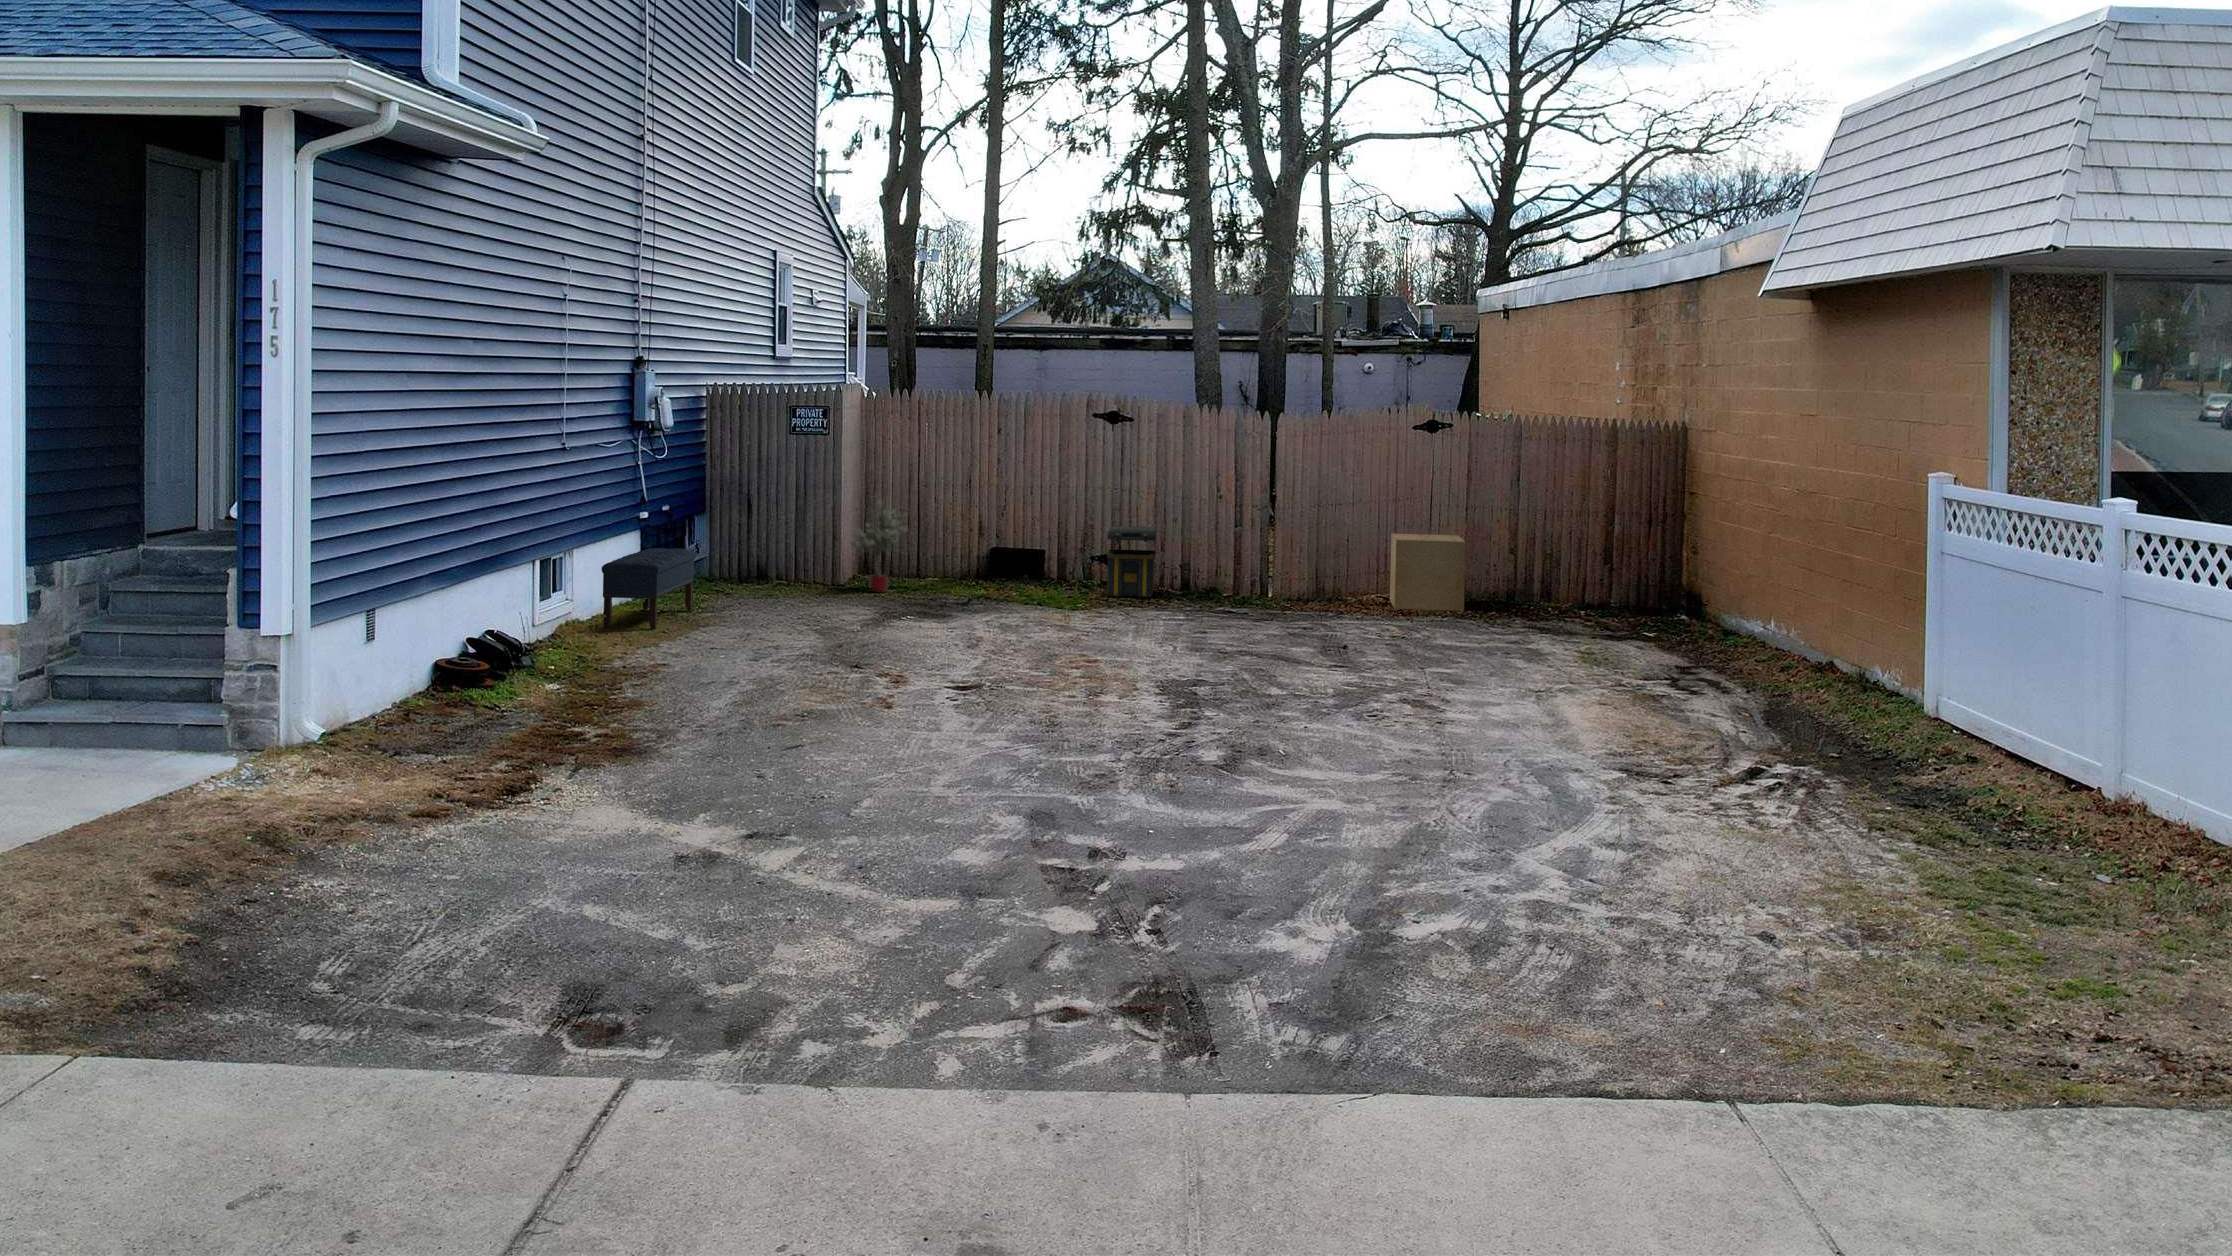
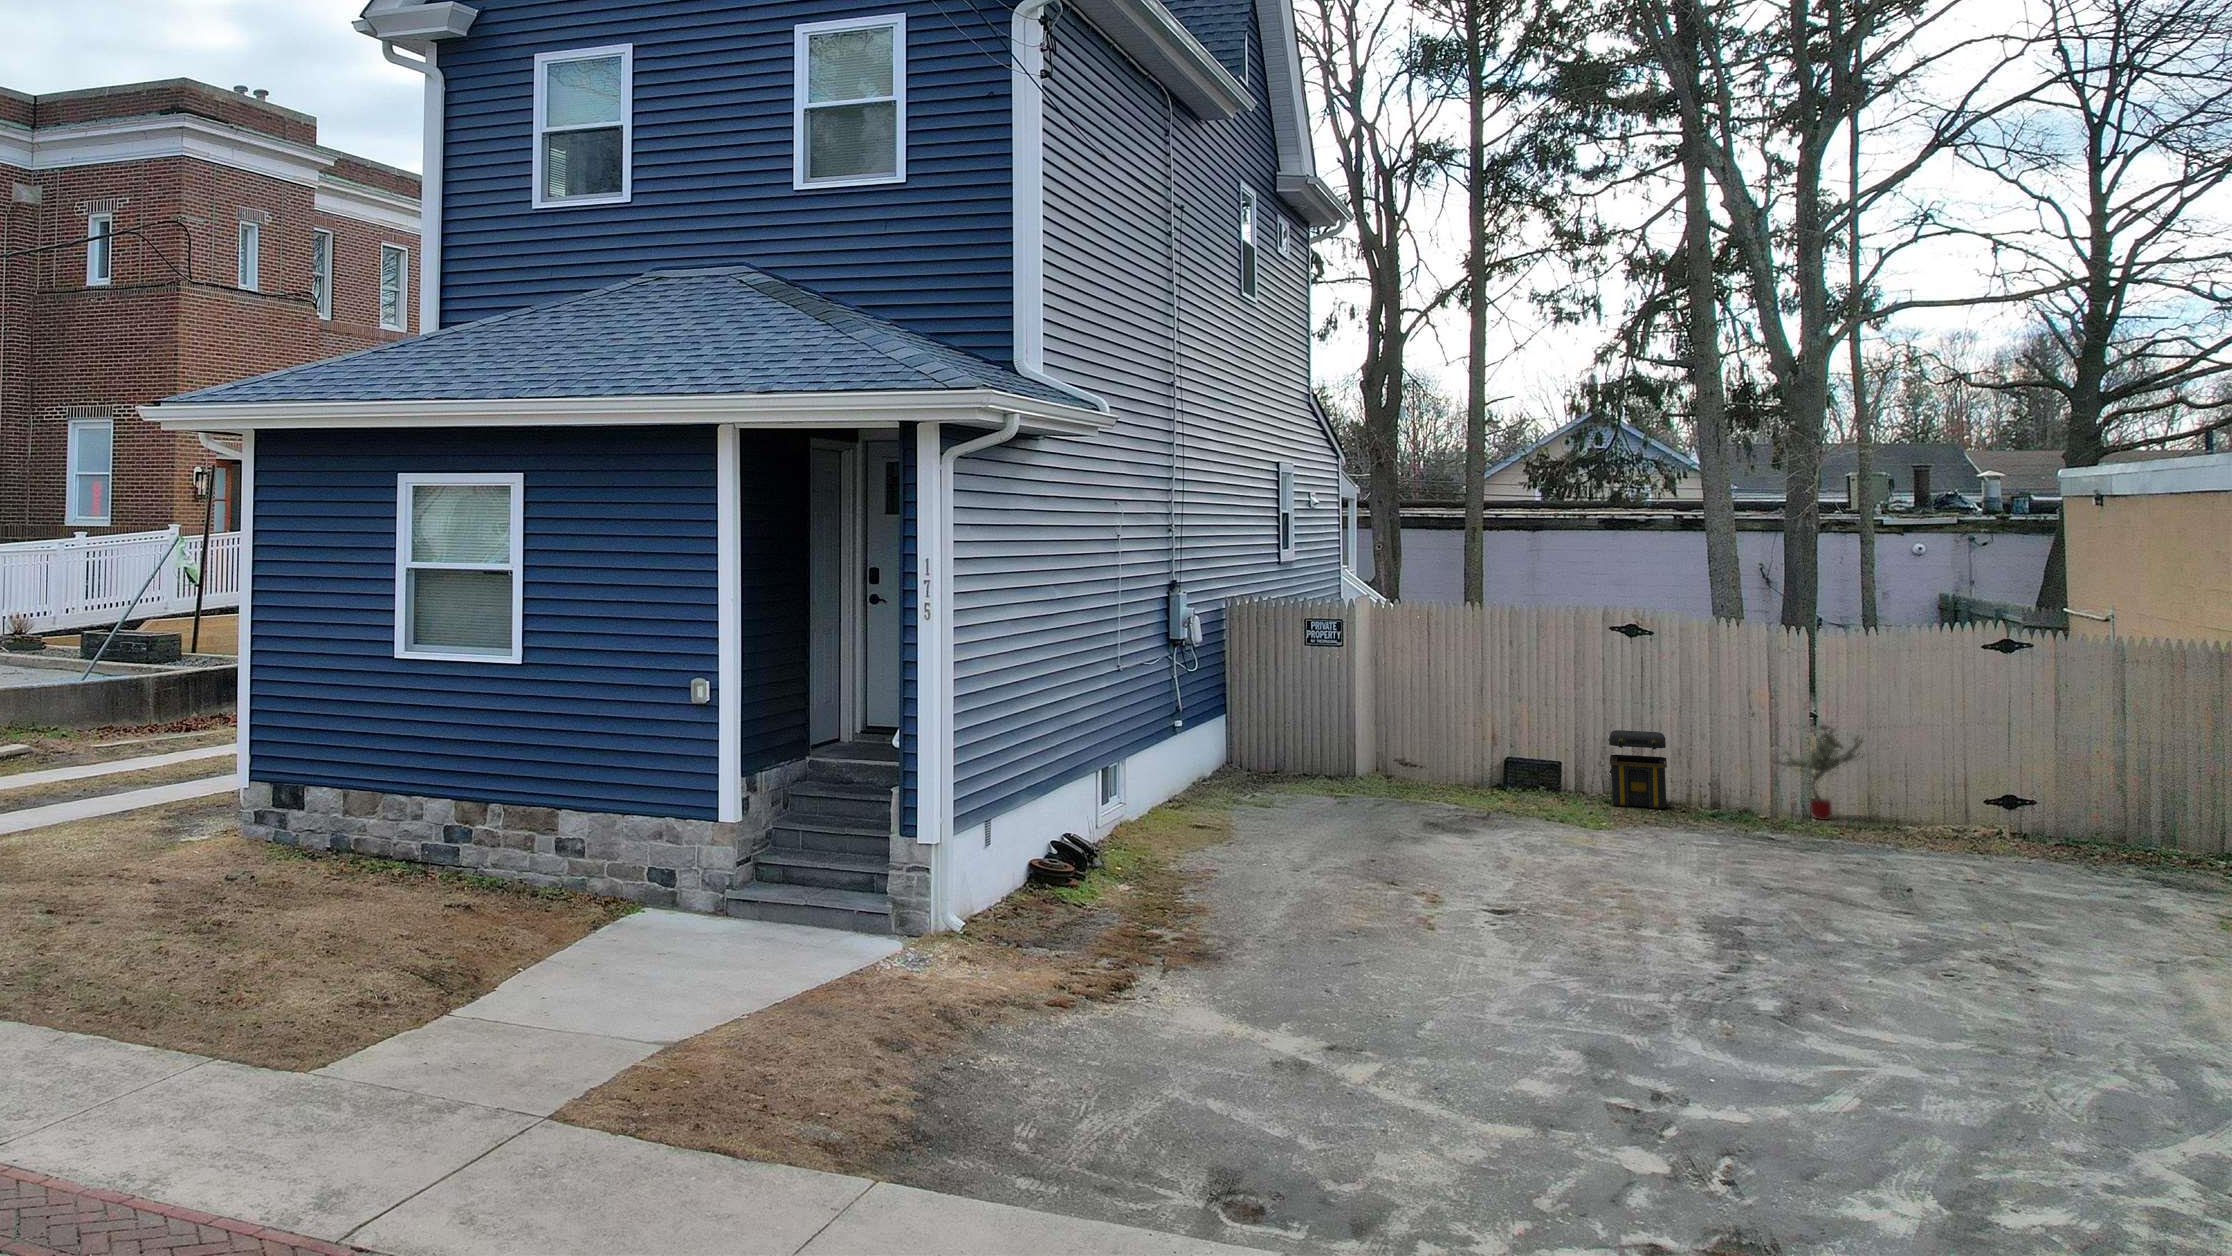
potted tree: present [852,501,907,593] -> present [1775,722,1864,820]
cardboard box: present [1390,534,1466,611] -> none [1966,748,2073,843]
bench: present [602,548,696,630] -> none [1112,747,1189,827]

